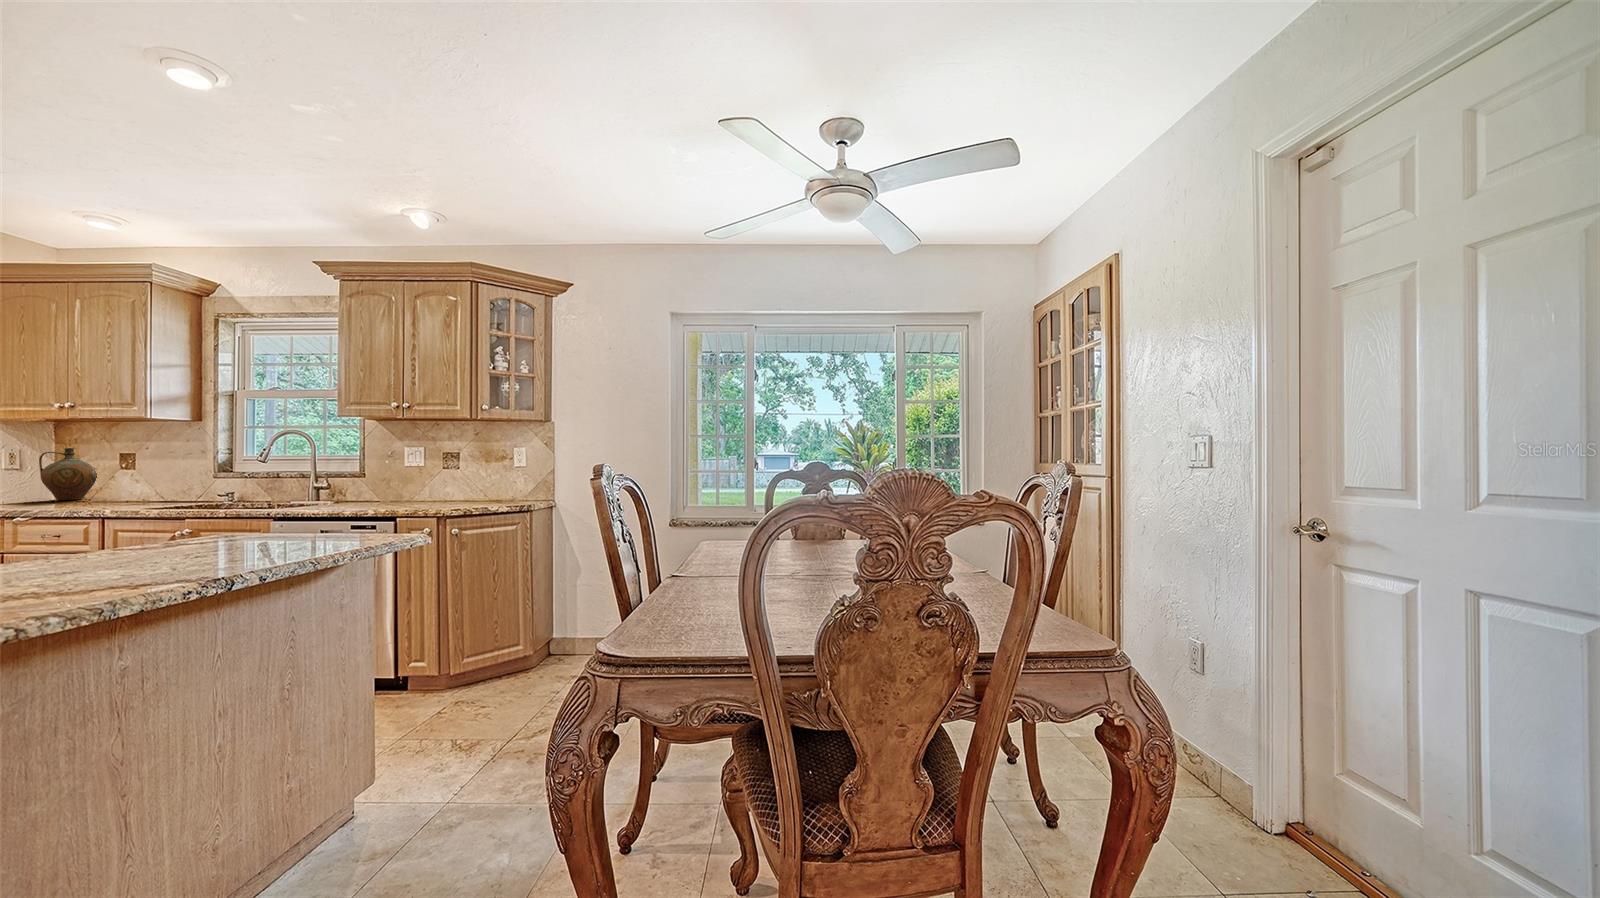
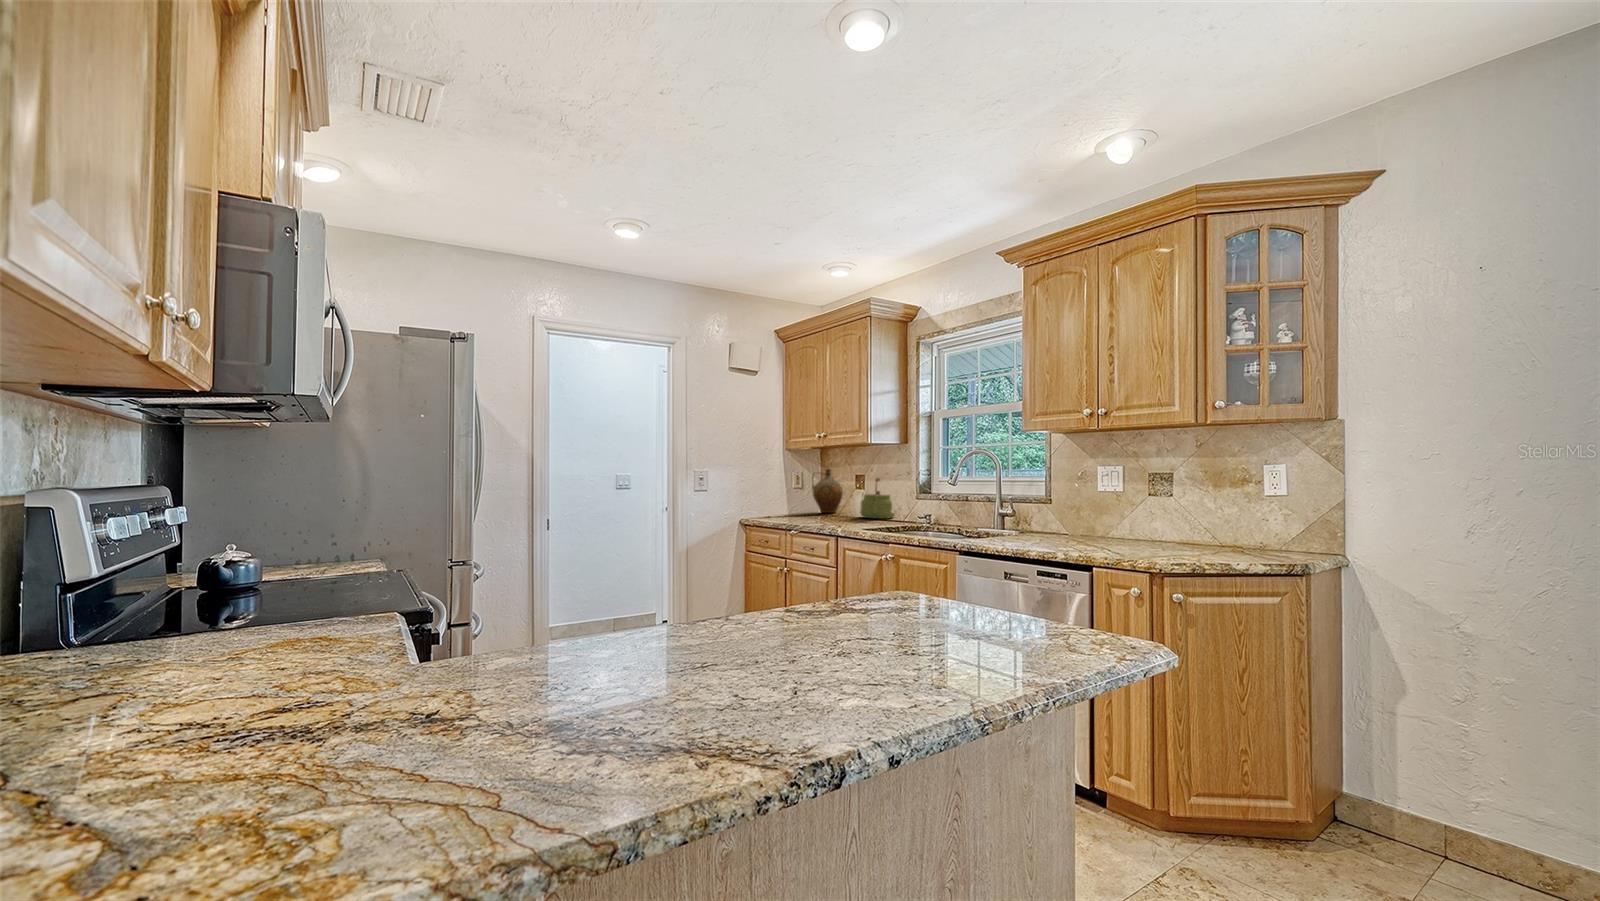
kettle: none [129,457,182,501] -> present [860,478,895,519]

